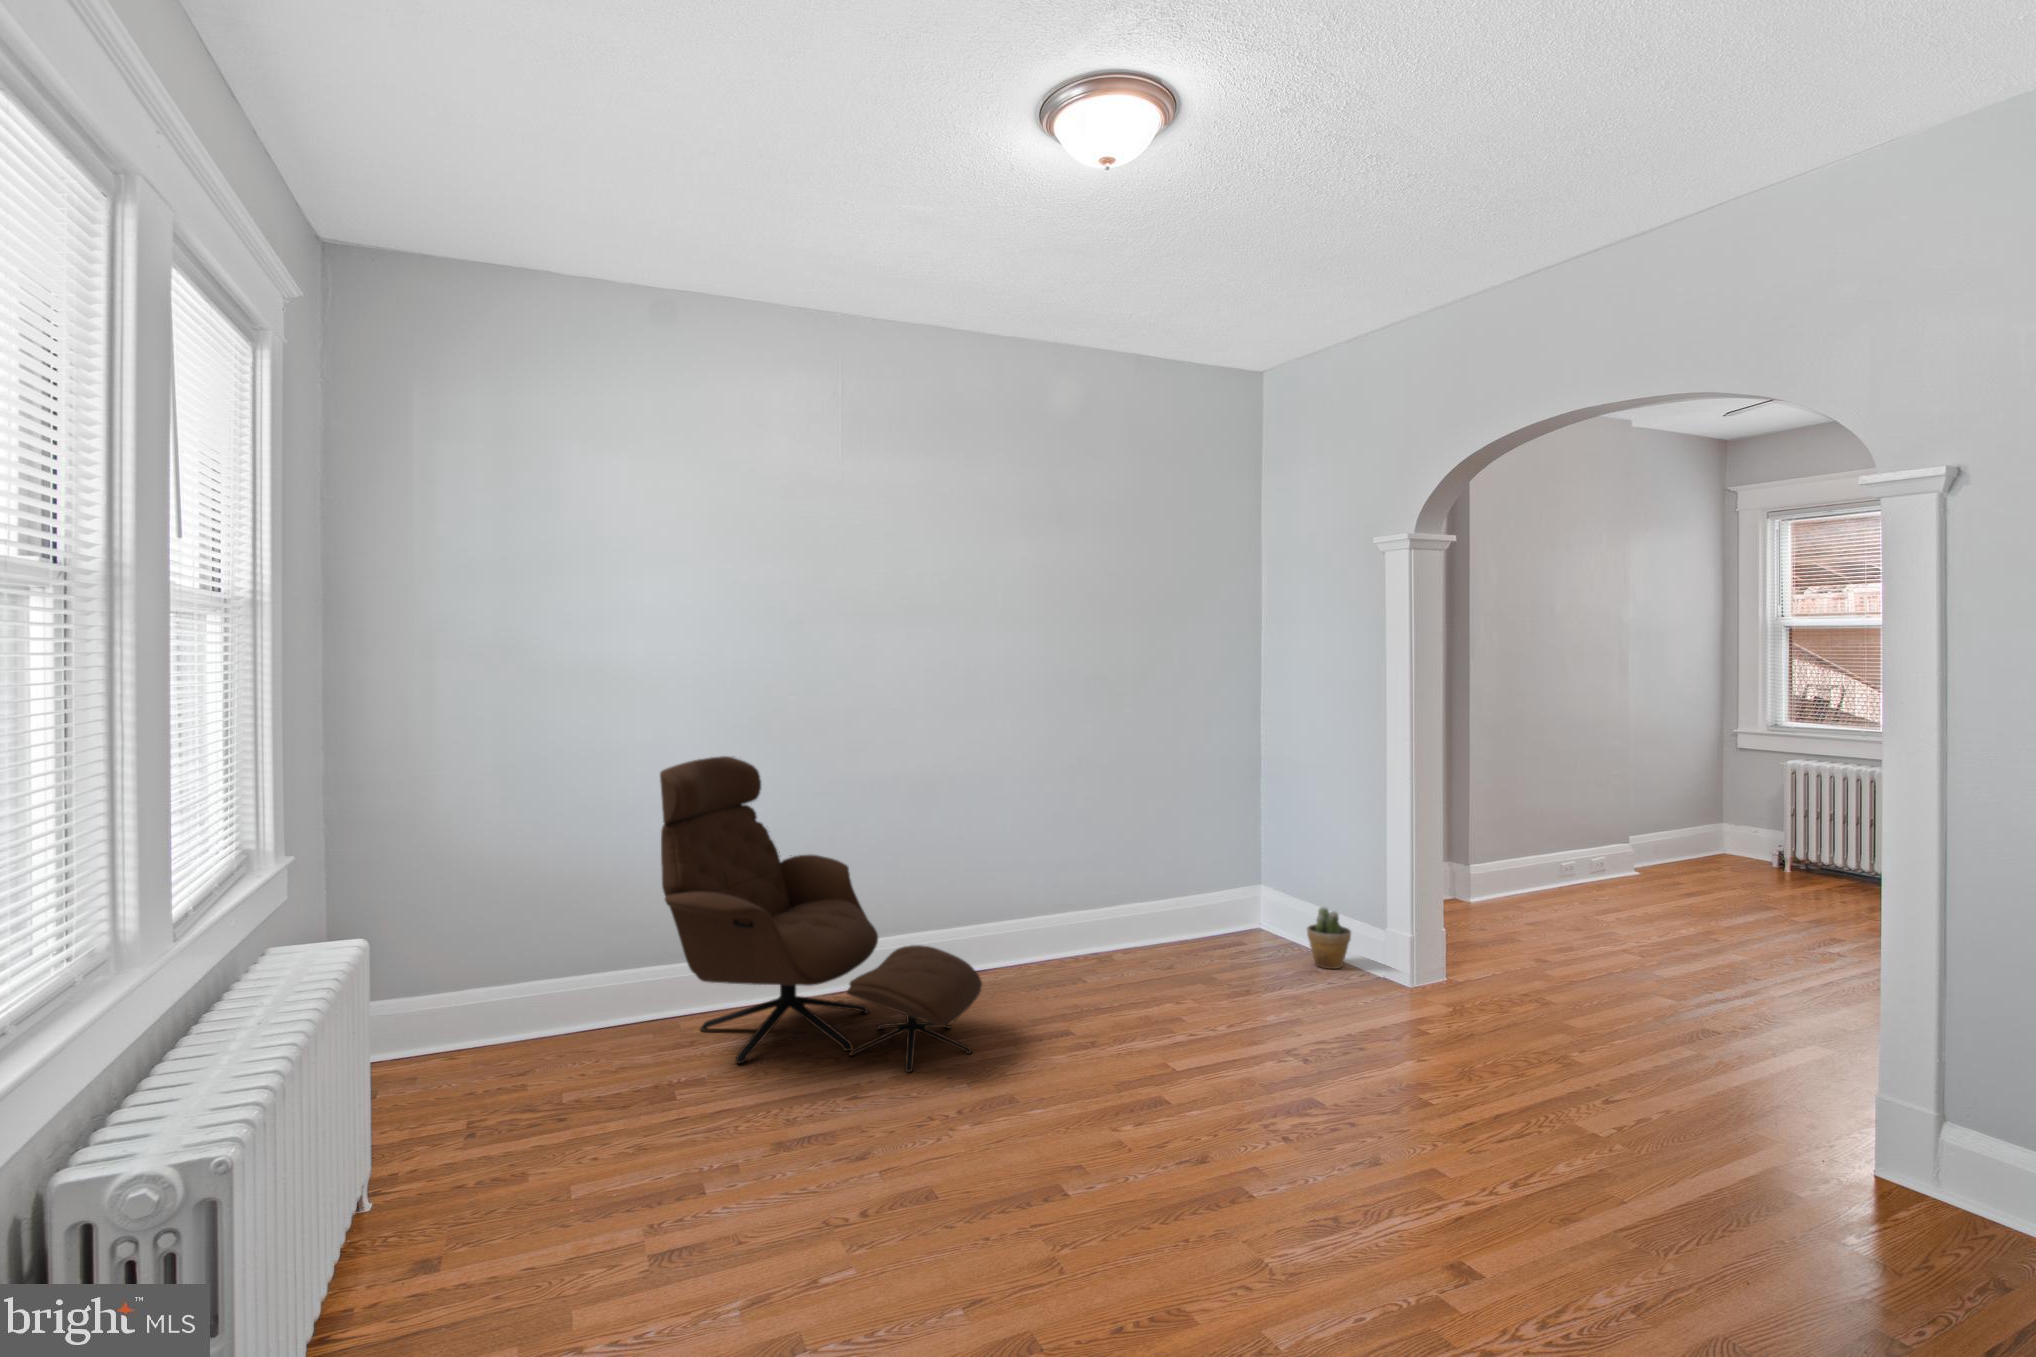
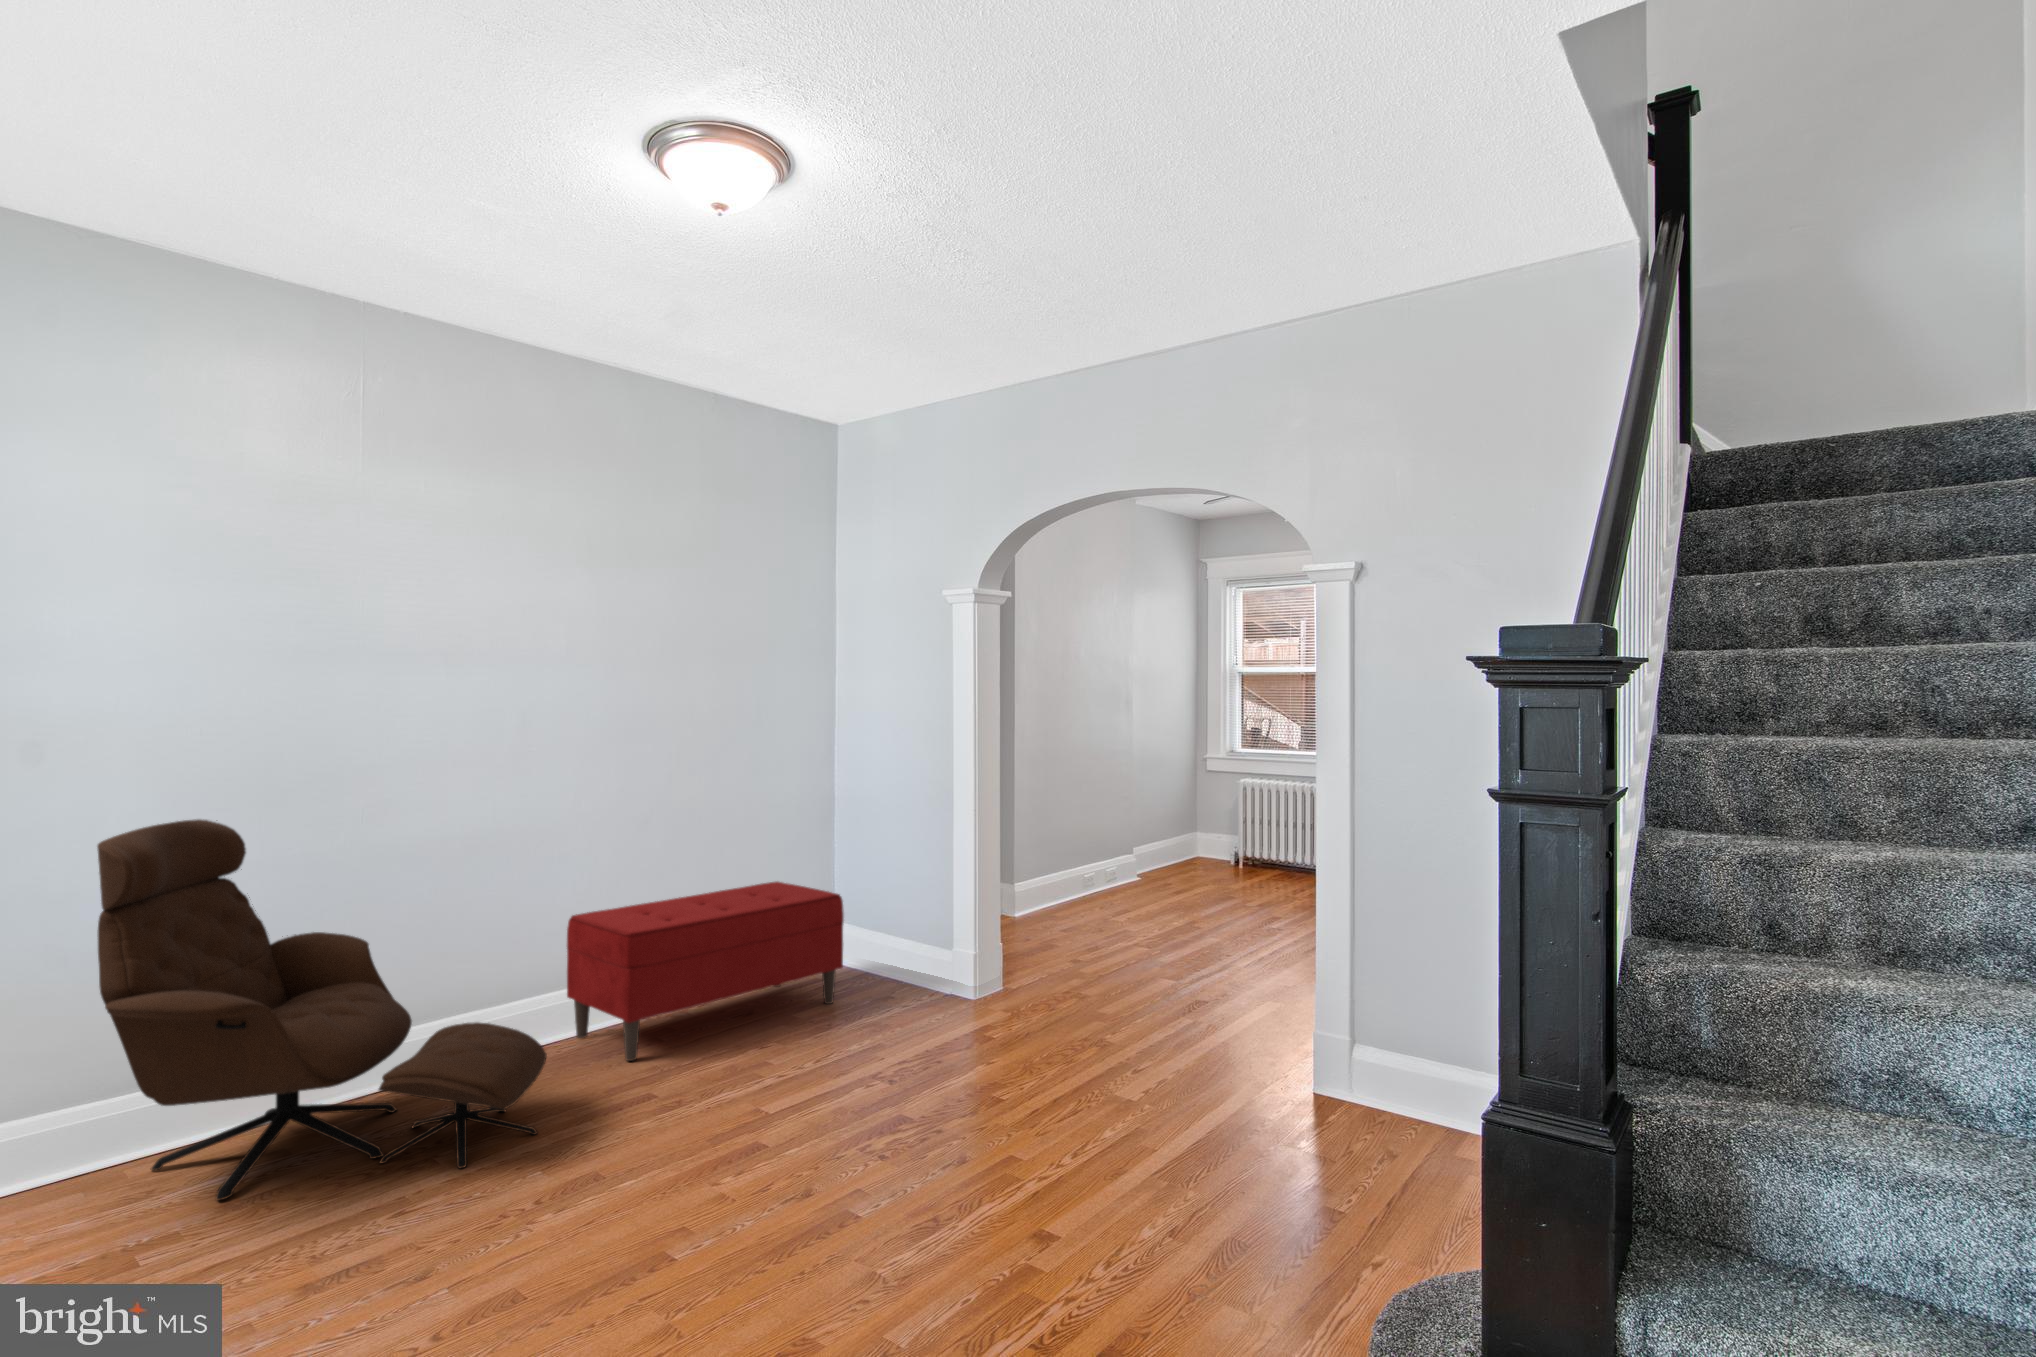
bench: none [1009,843,1269,999] -> present [567,882,844,1061]
potted plant: present [1307,907,1351,969] -> none [878,934,919,993]

